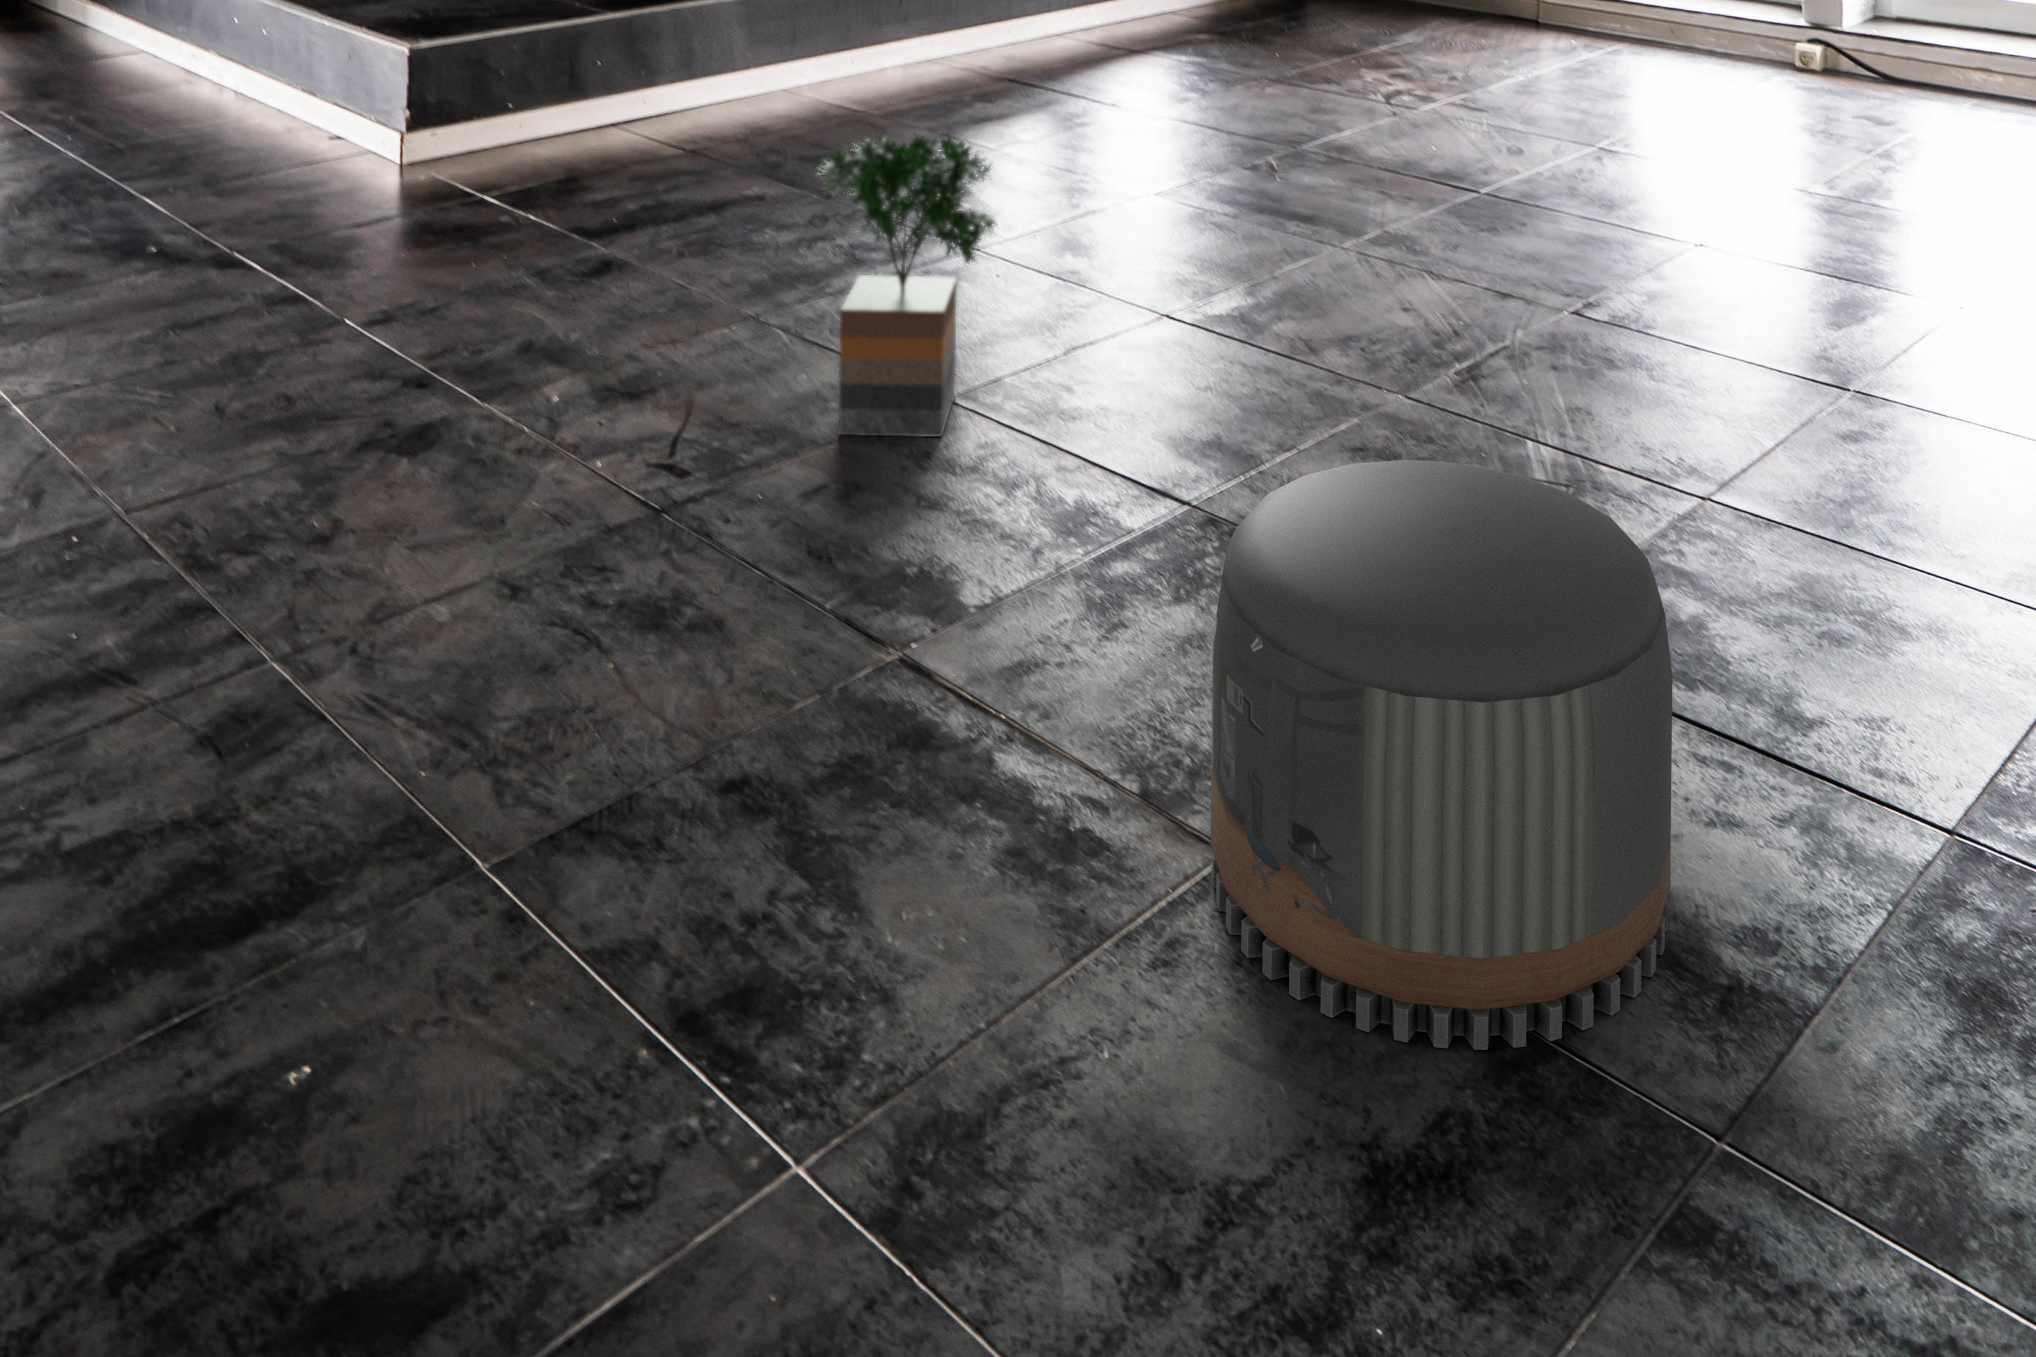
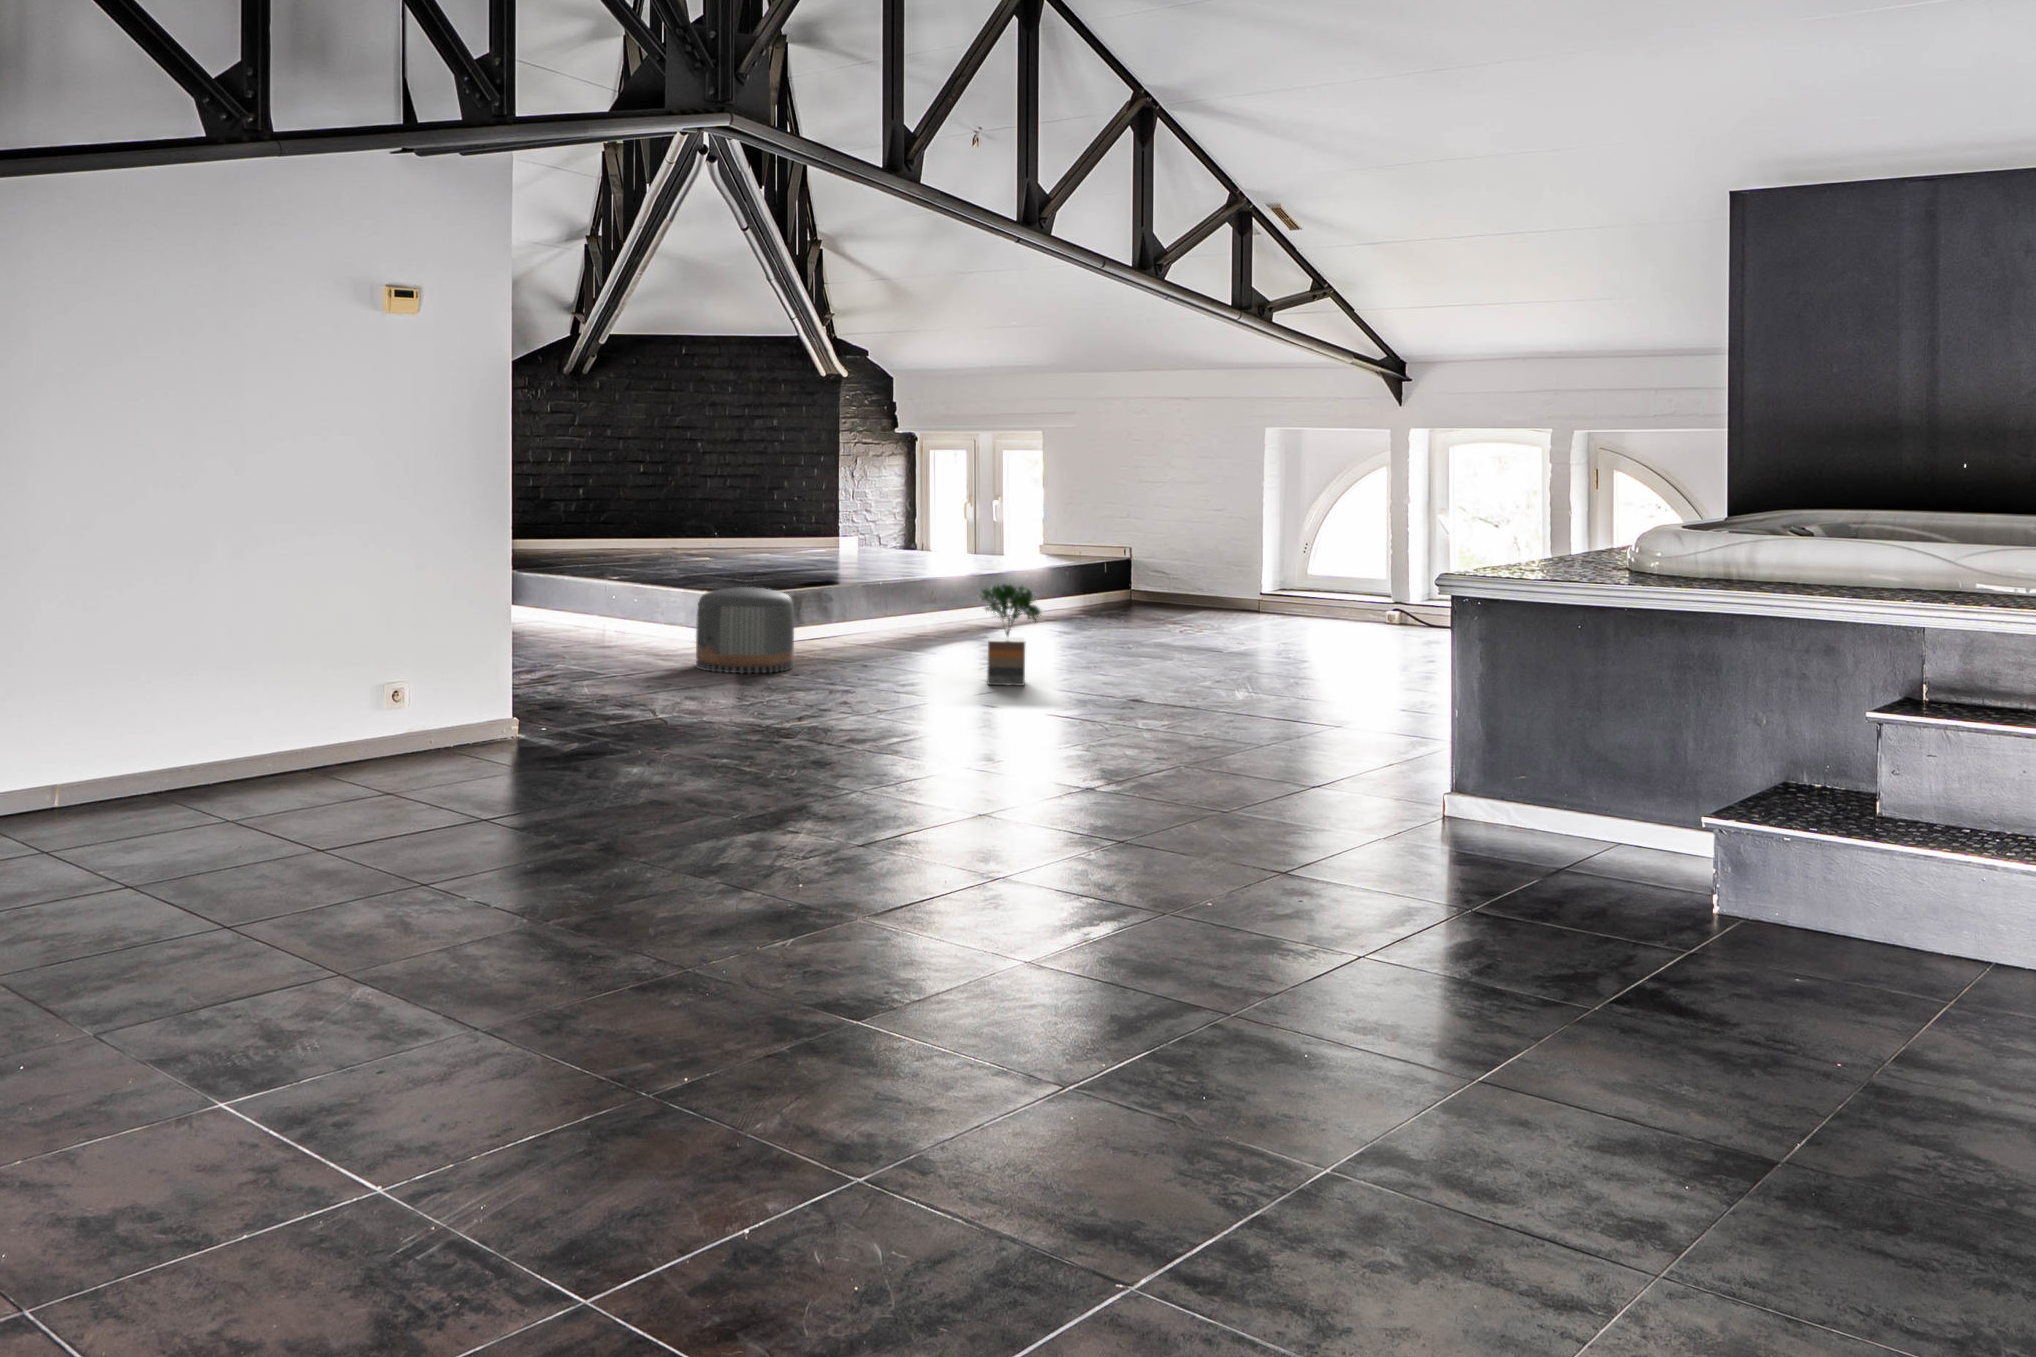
pouf: present [1211,460,1673,1050] -> present [696,587,794,673]

